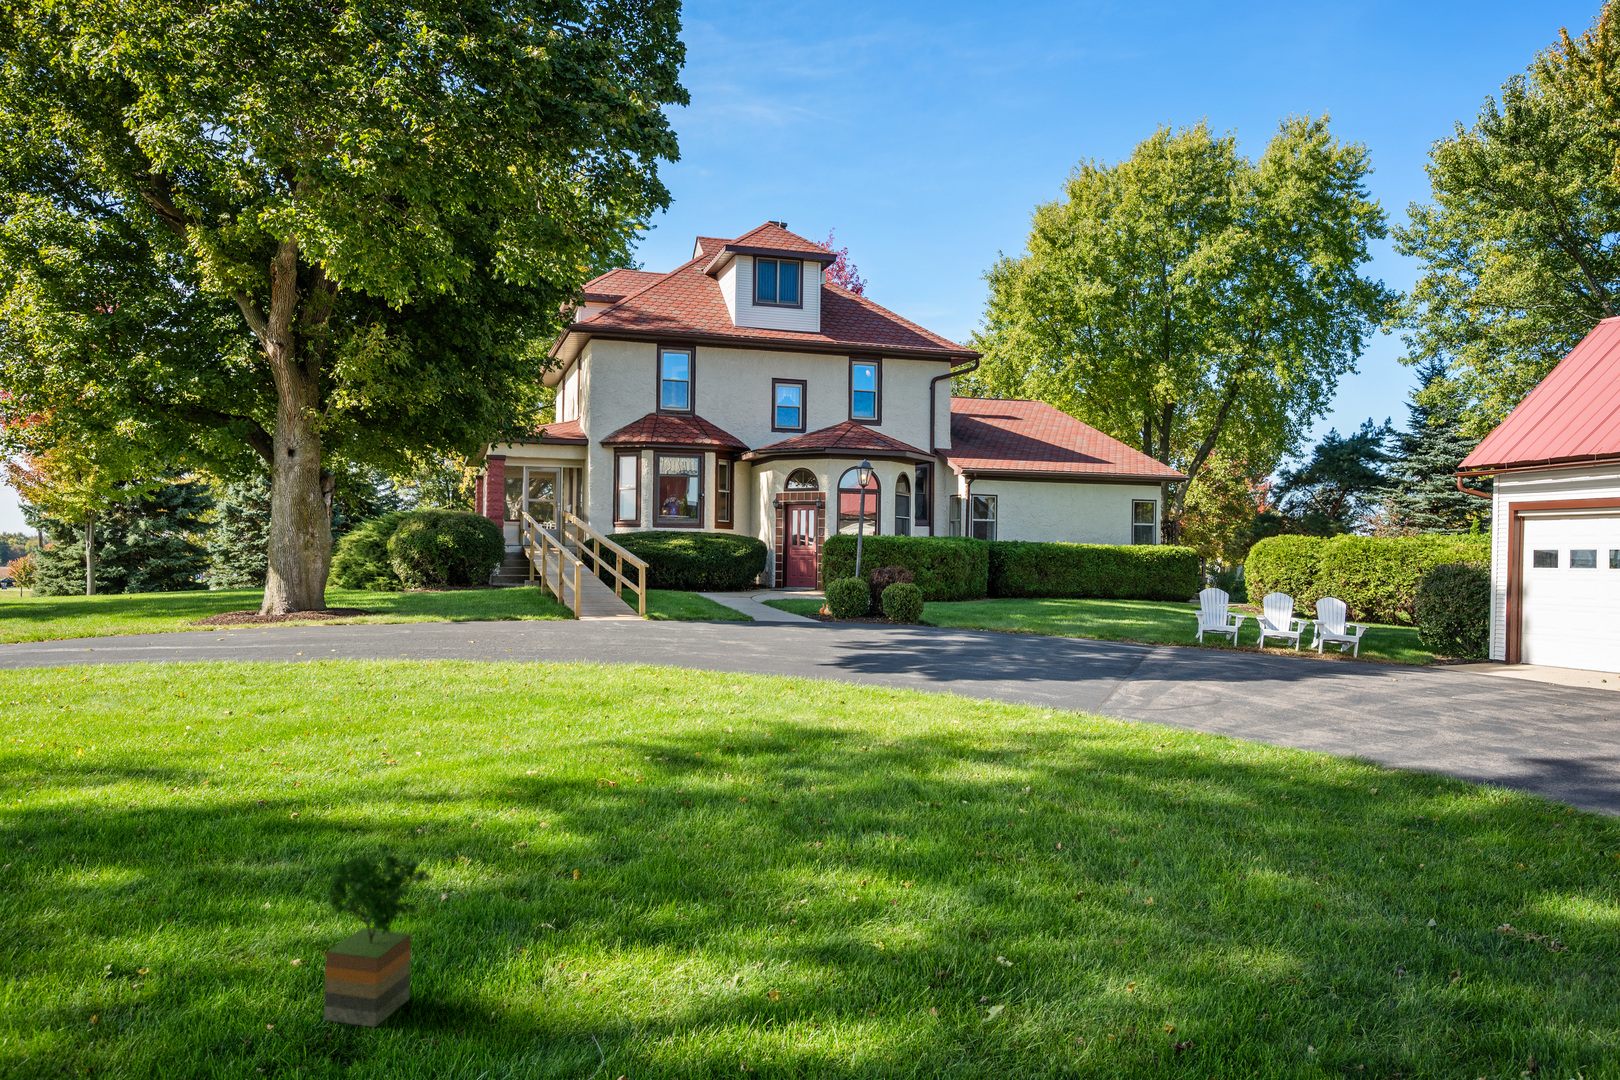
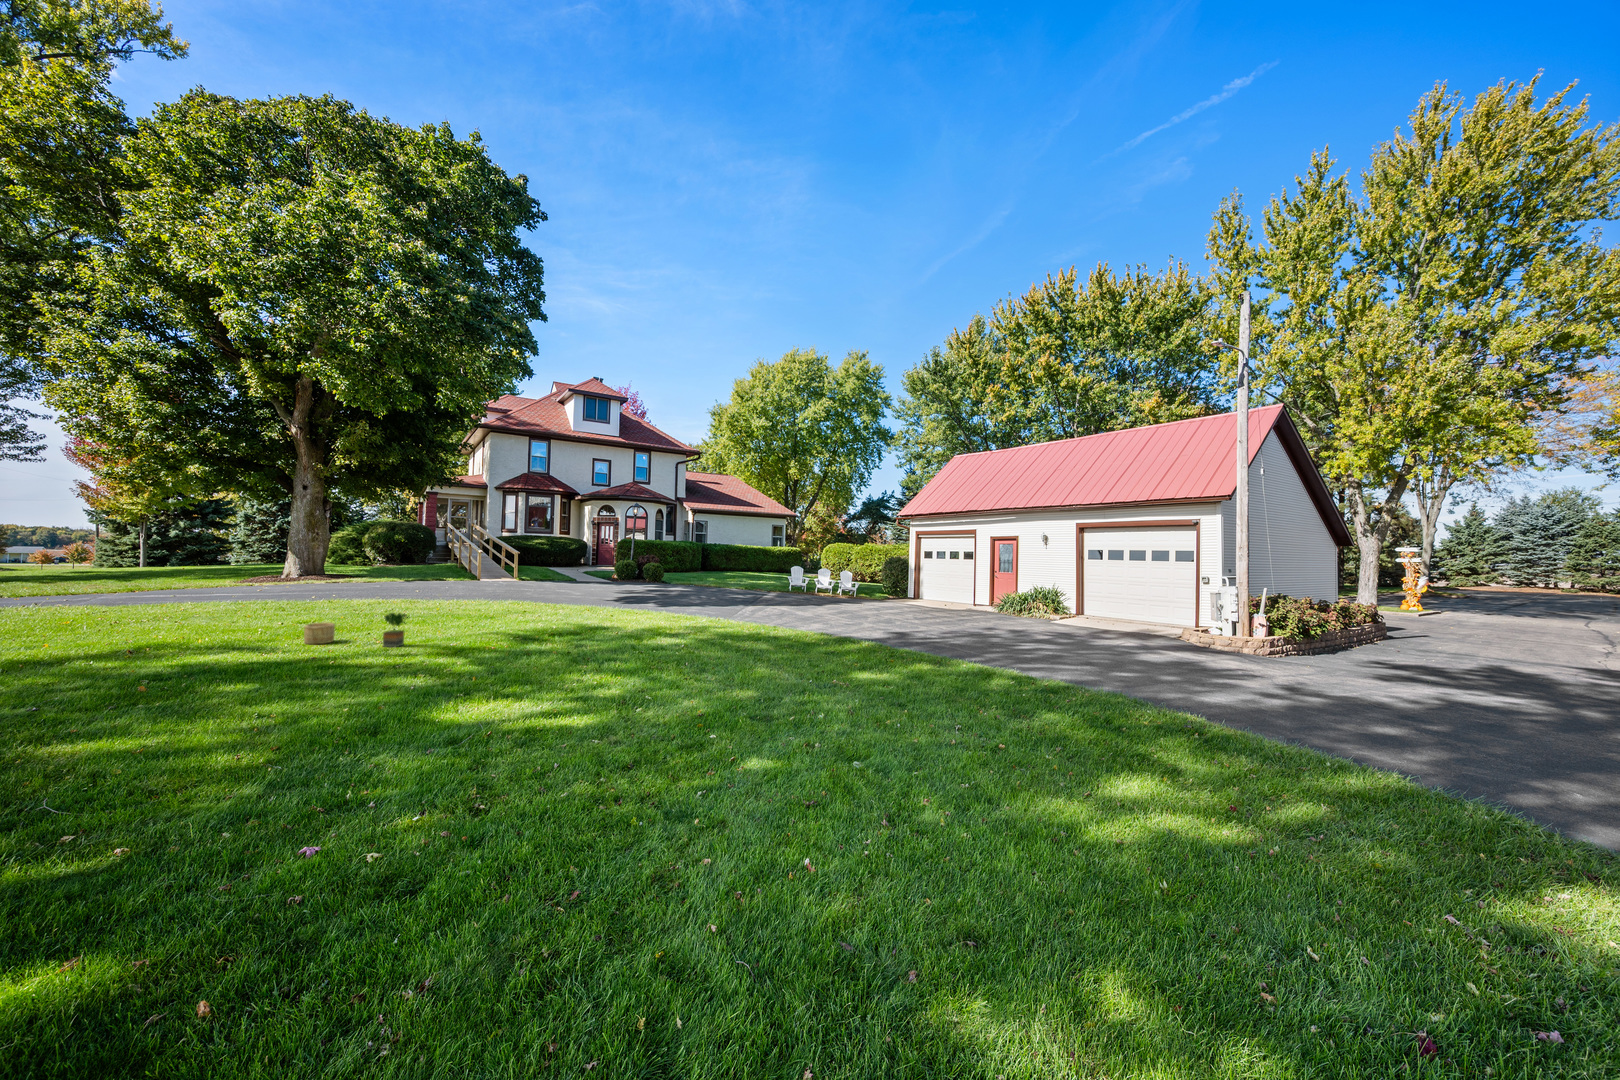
wooden bucket: none [51,866,173,978] -> present [304,622,335,644]

